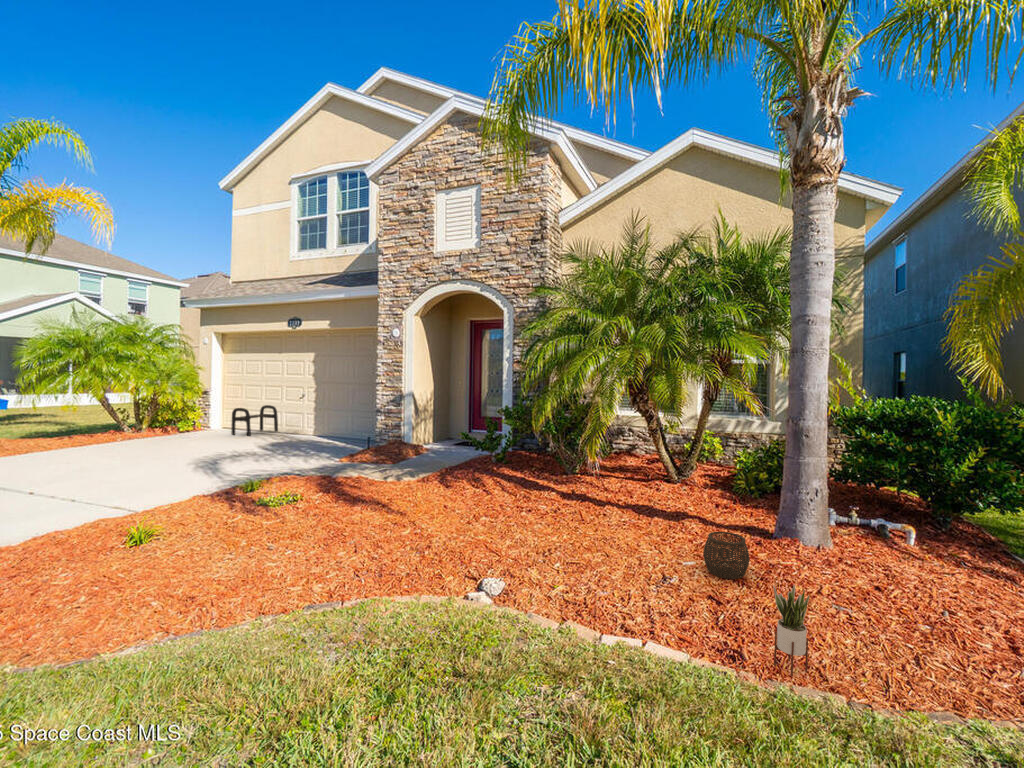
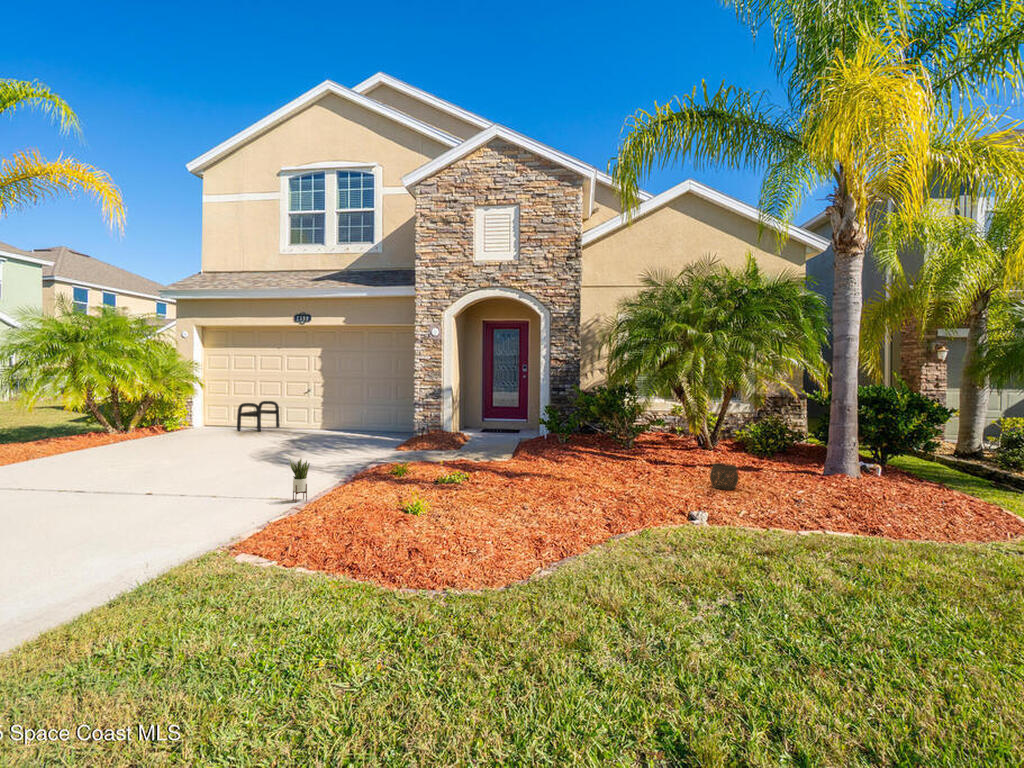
woven basket: present [703,532,750,579] -> present [710,463,739,490]
potted plant: present [773,585,809,676] -> present [289,458,310,502]

